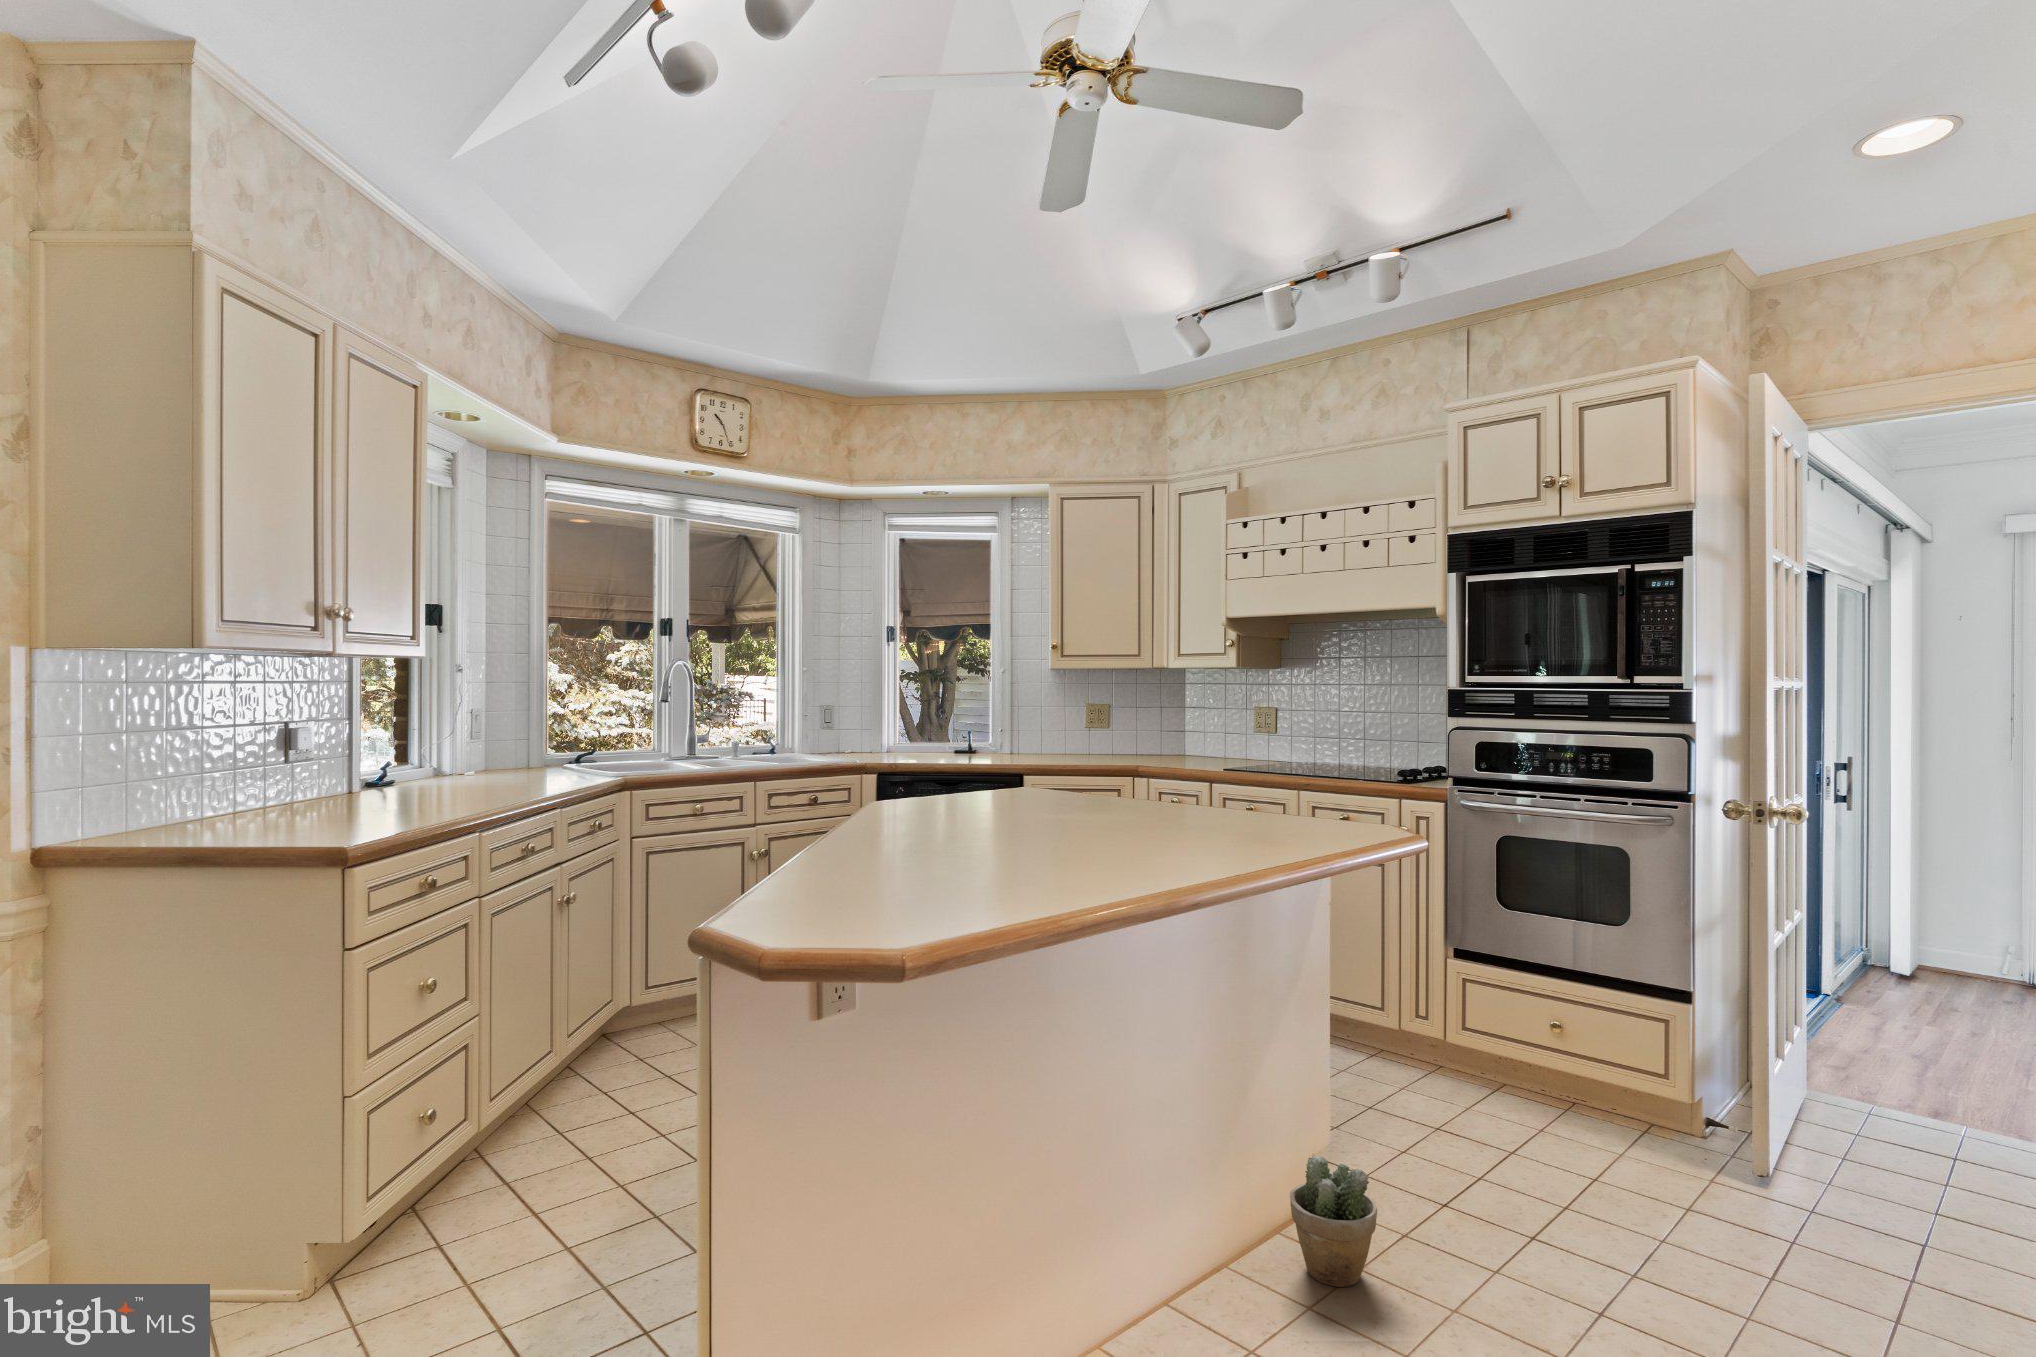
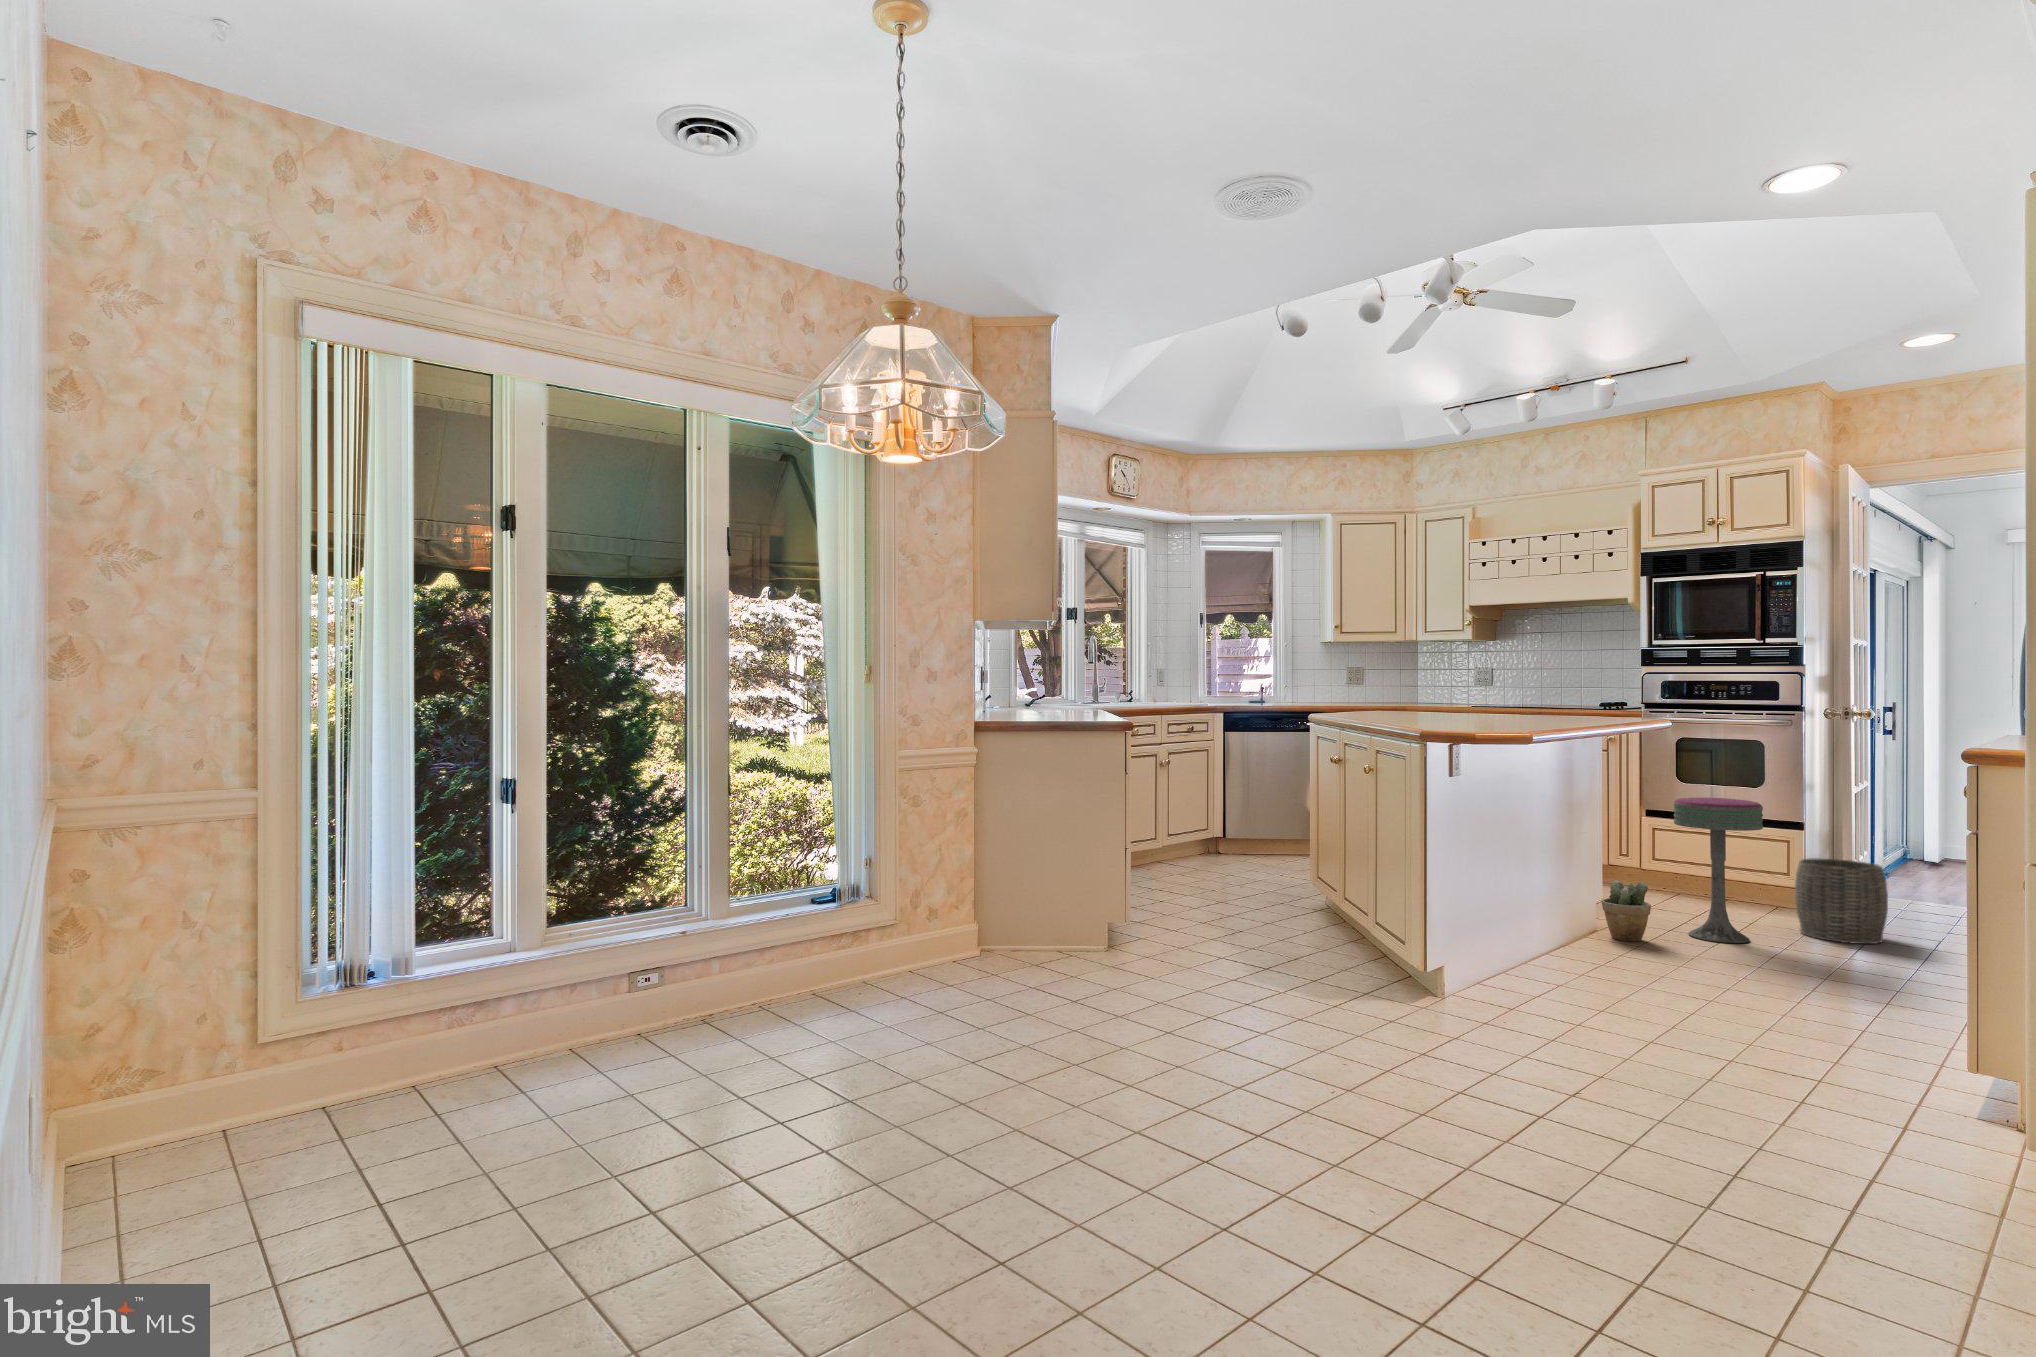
bar stool: none [1436,982,1597,1292] -> present [1674,797,1763,943]
woven basket: none [1668,1090,1840,1290] -> present [1795,858,1888,944]

